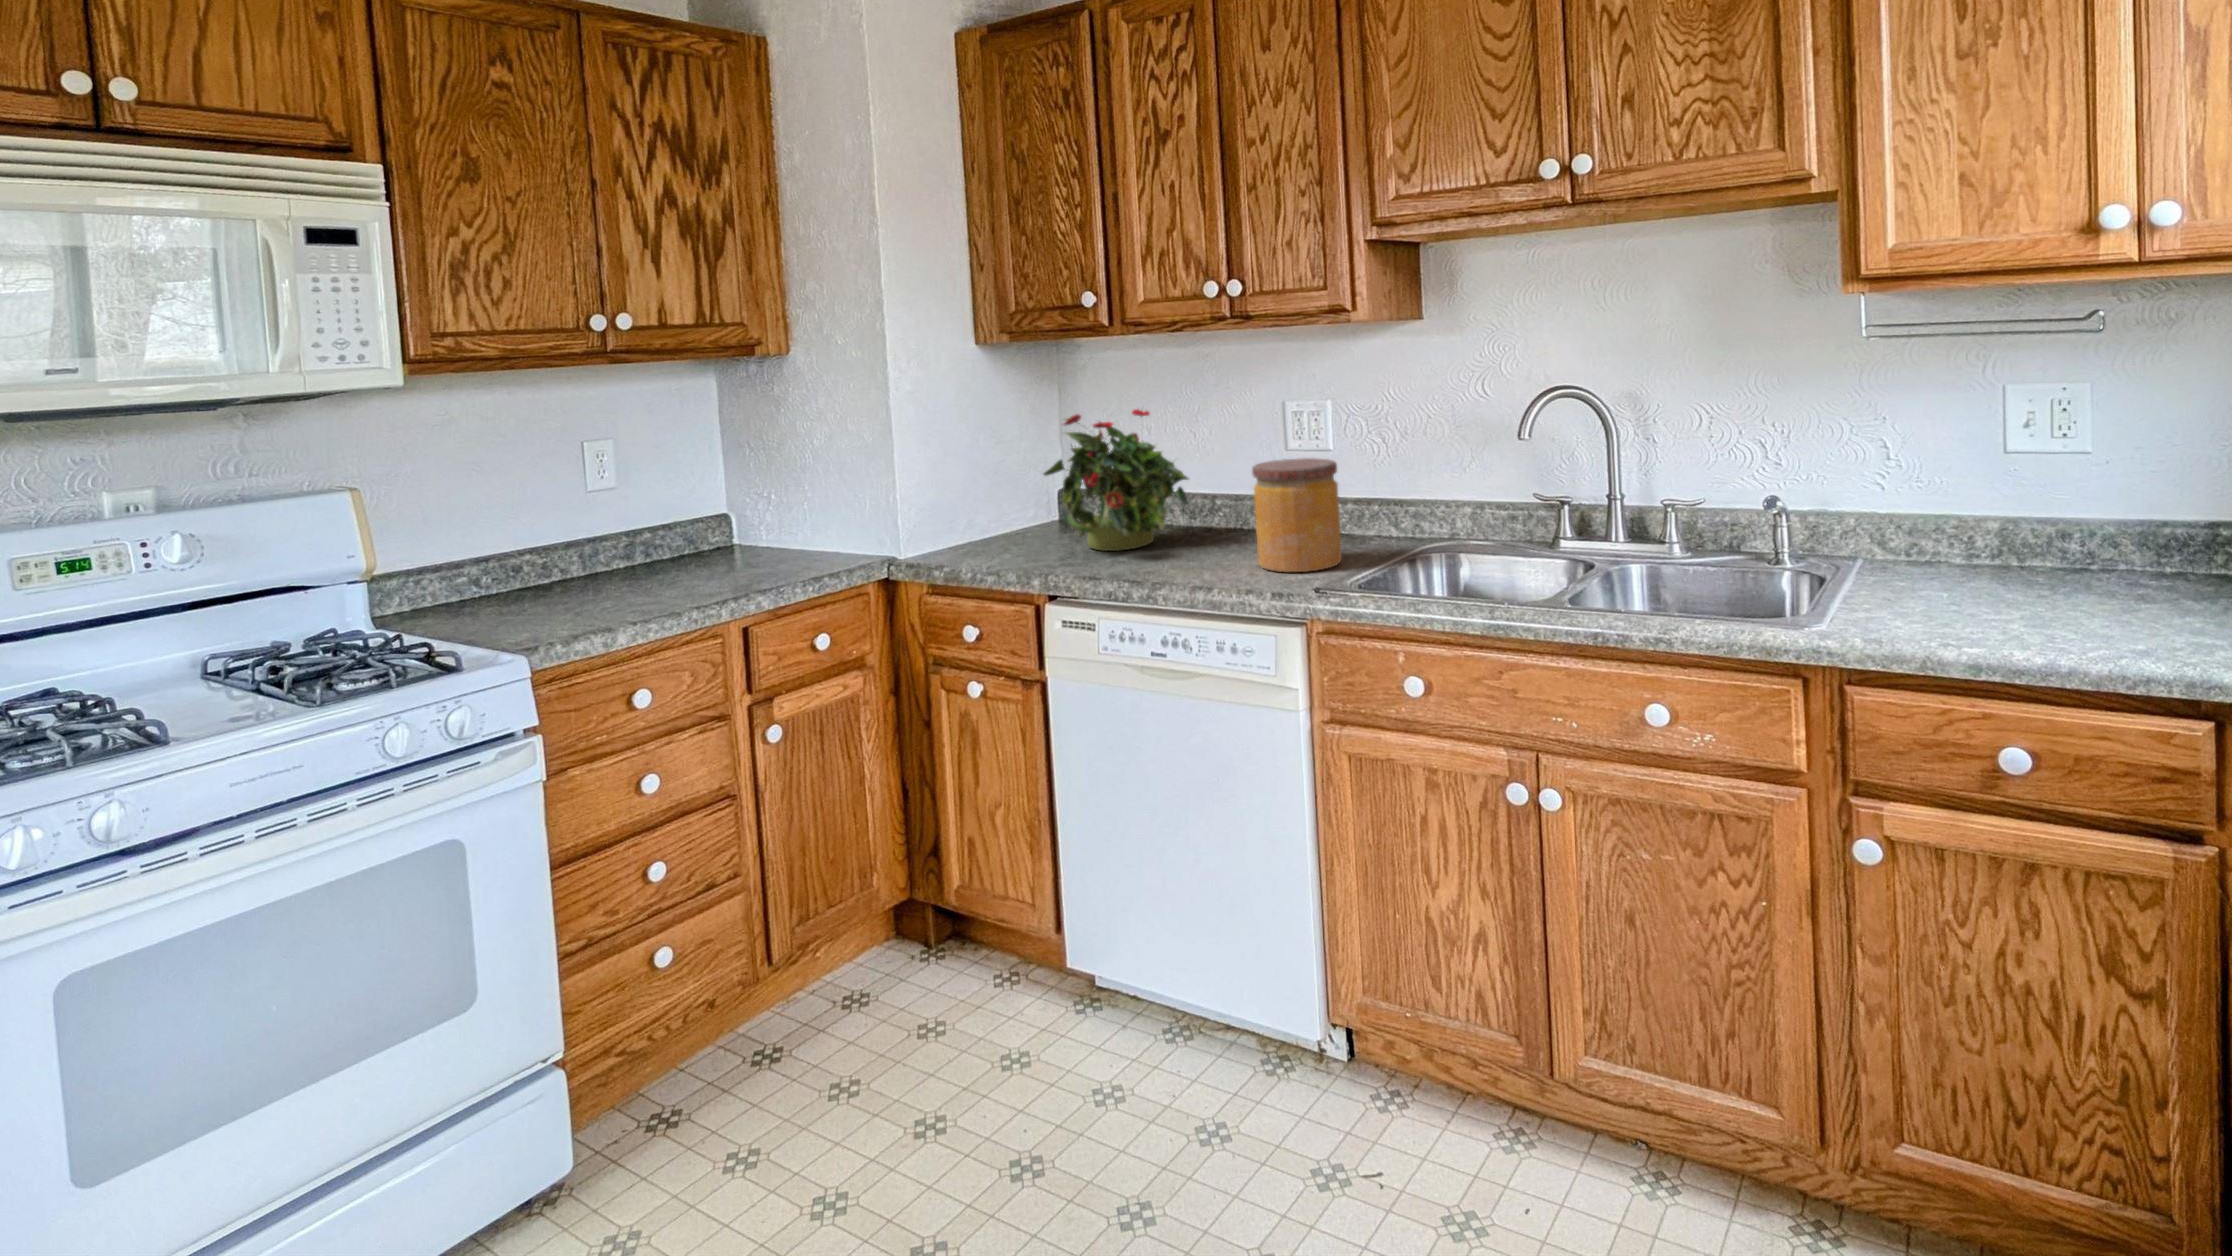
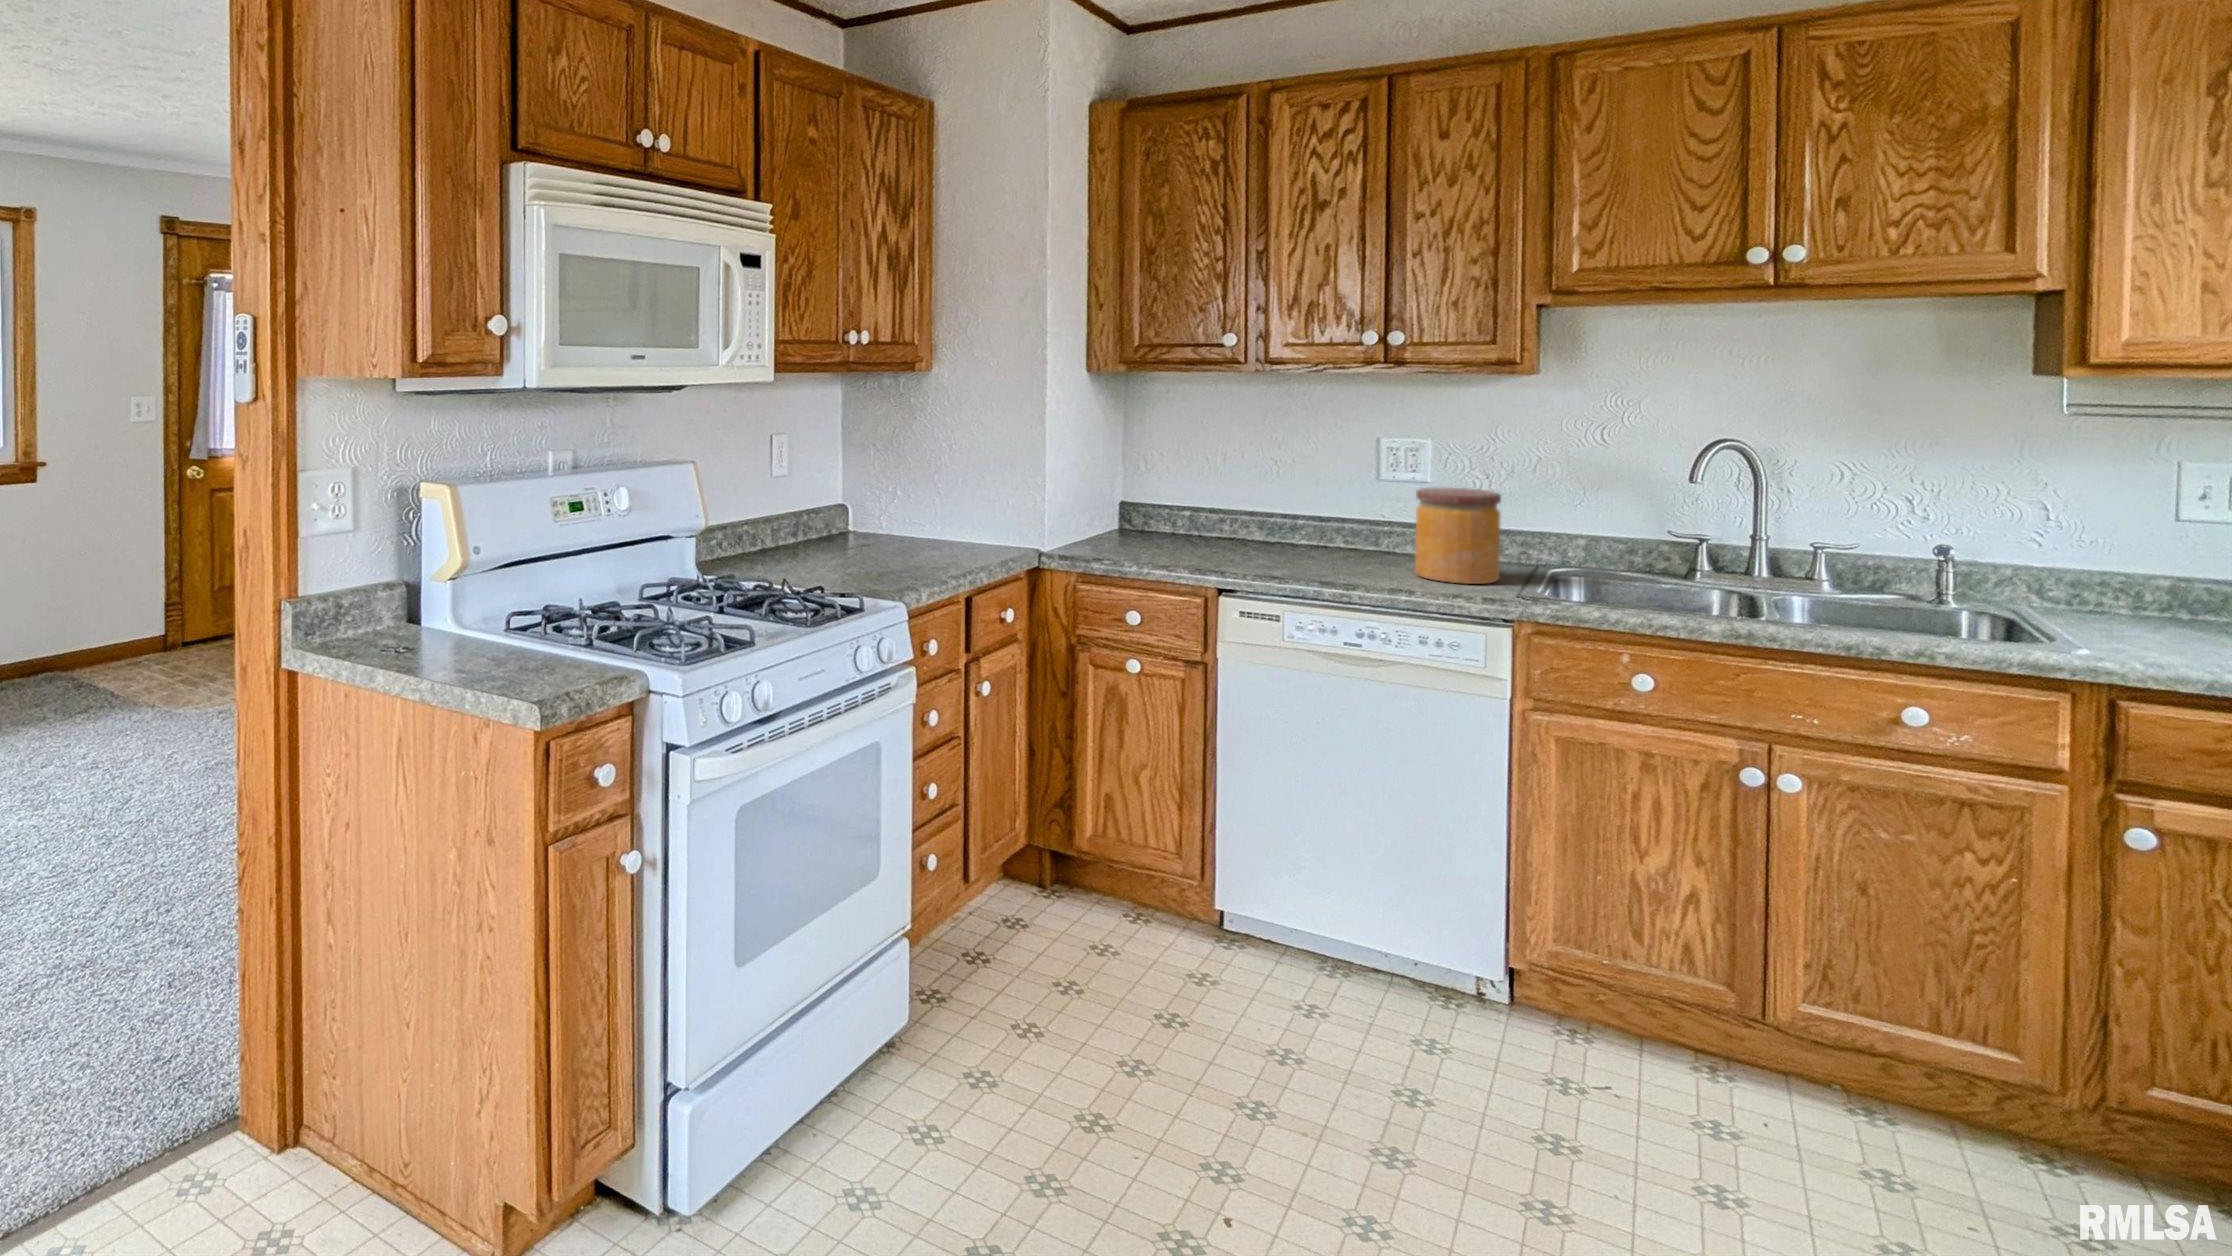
potted plant: present [1044,409,1188,551] -> none [1186,434,1319,557]

